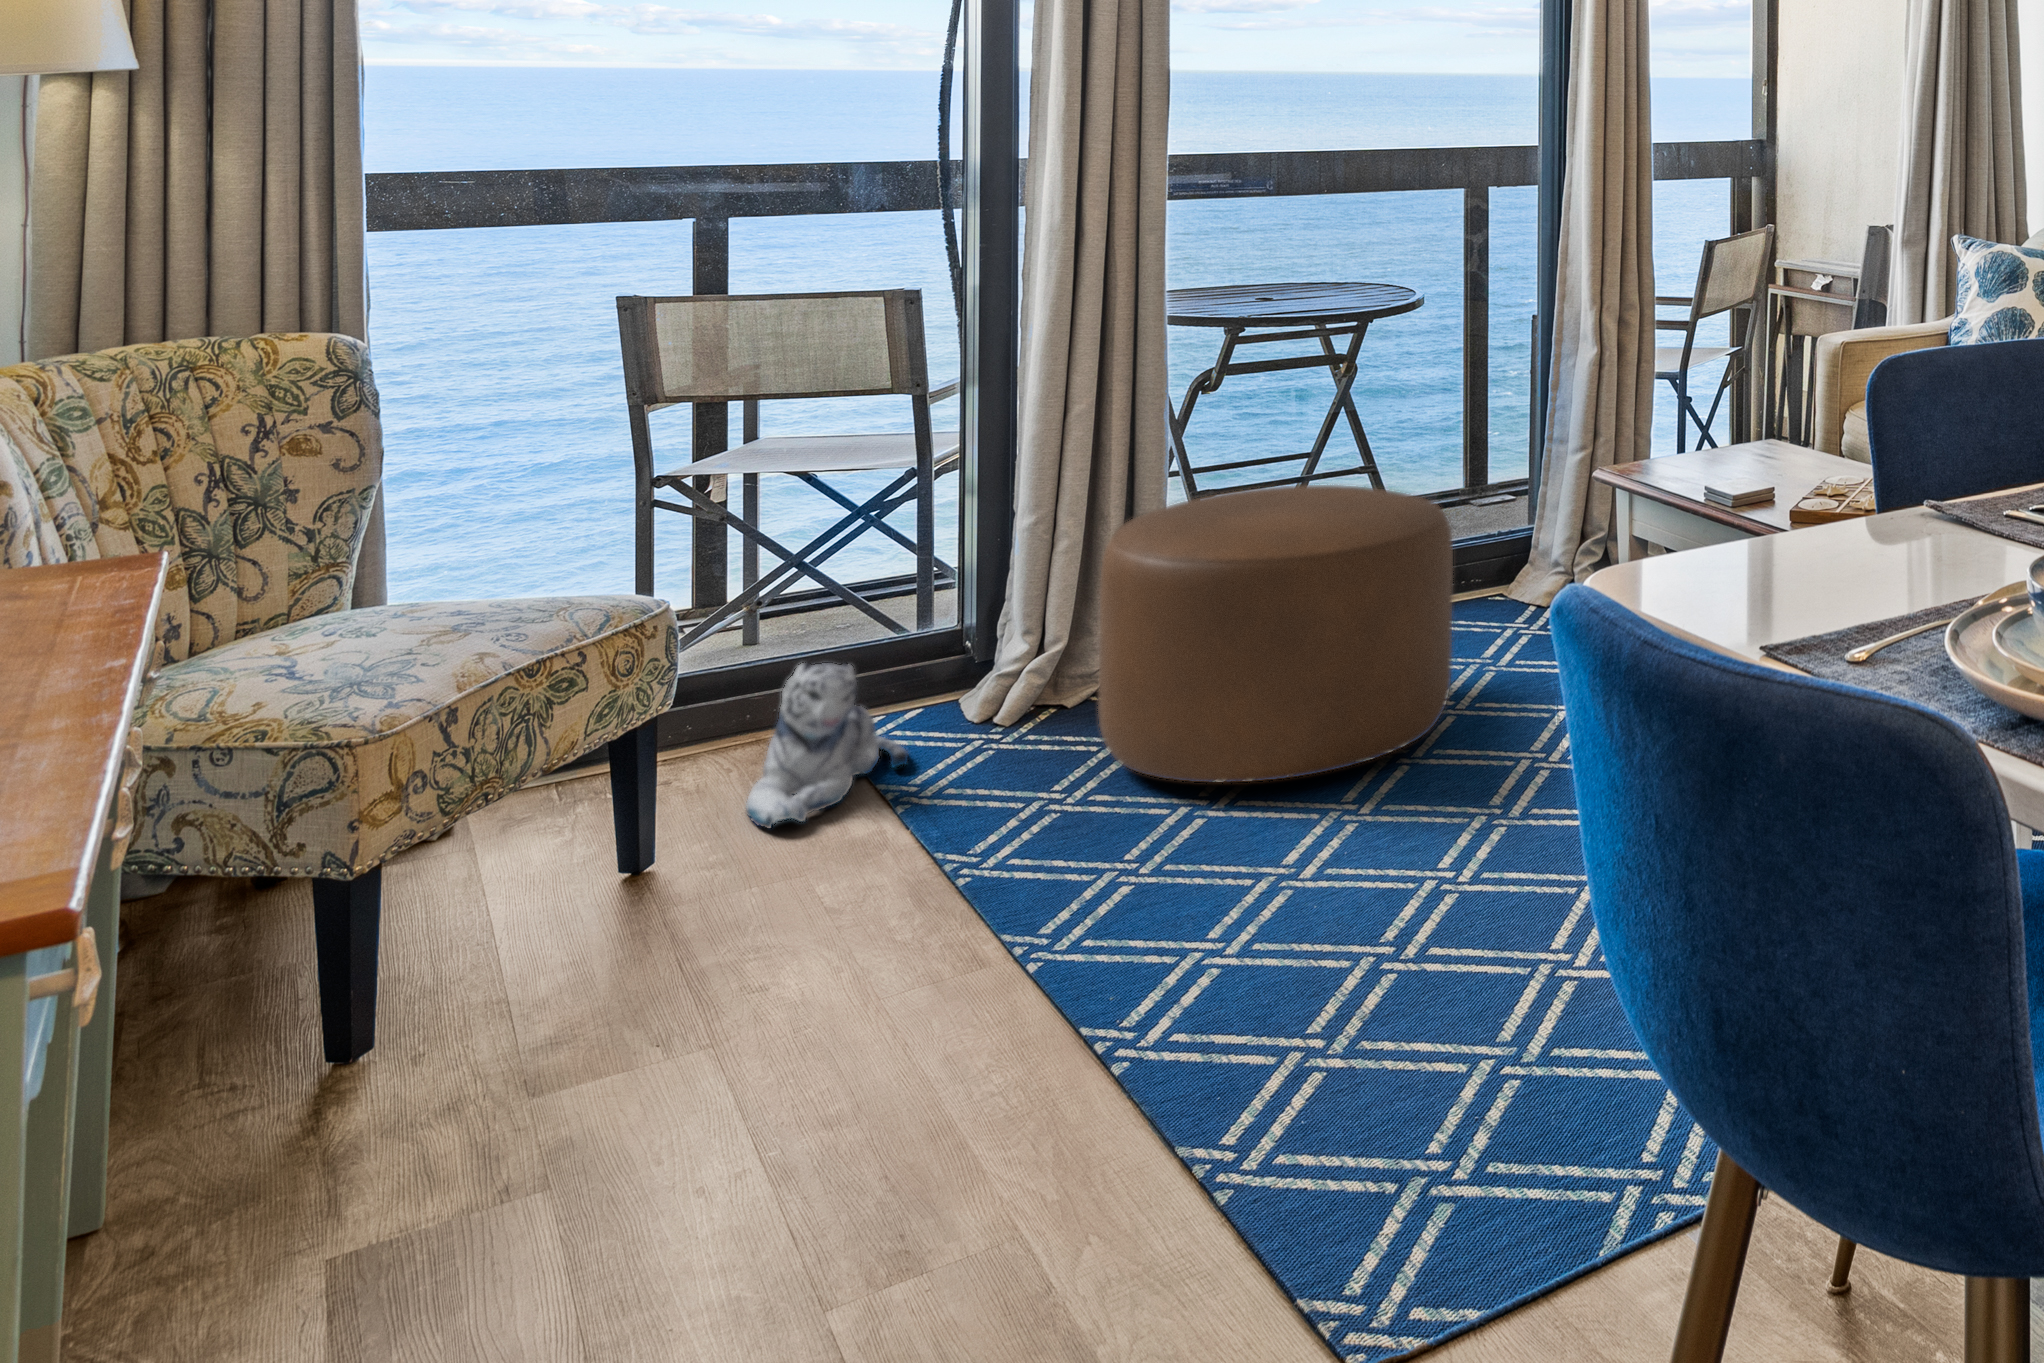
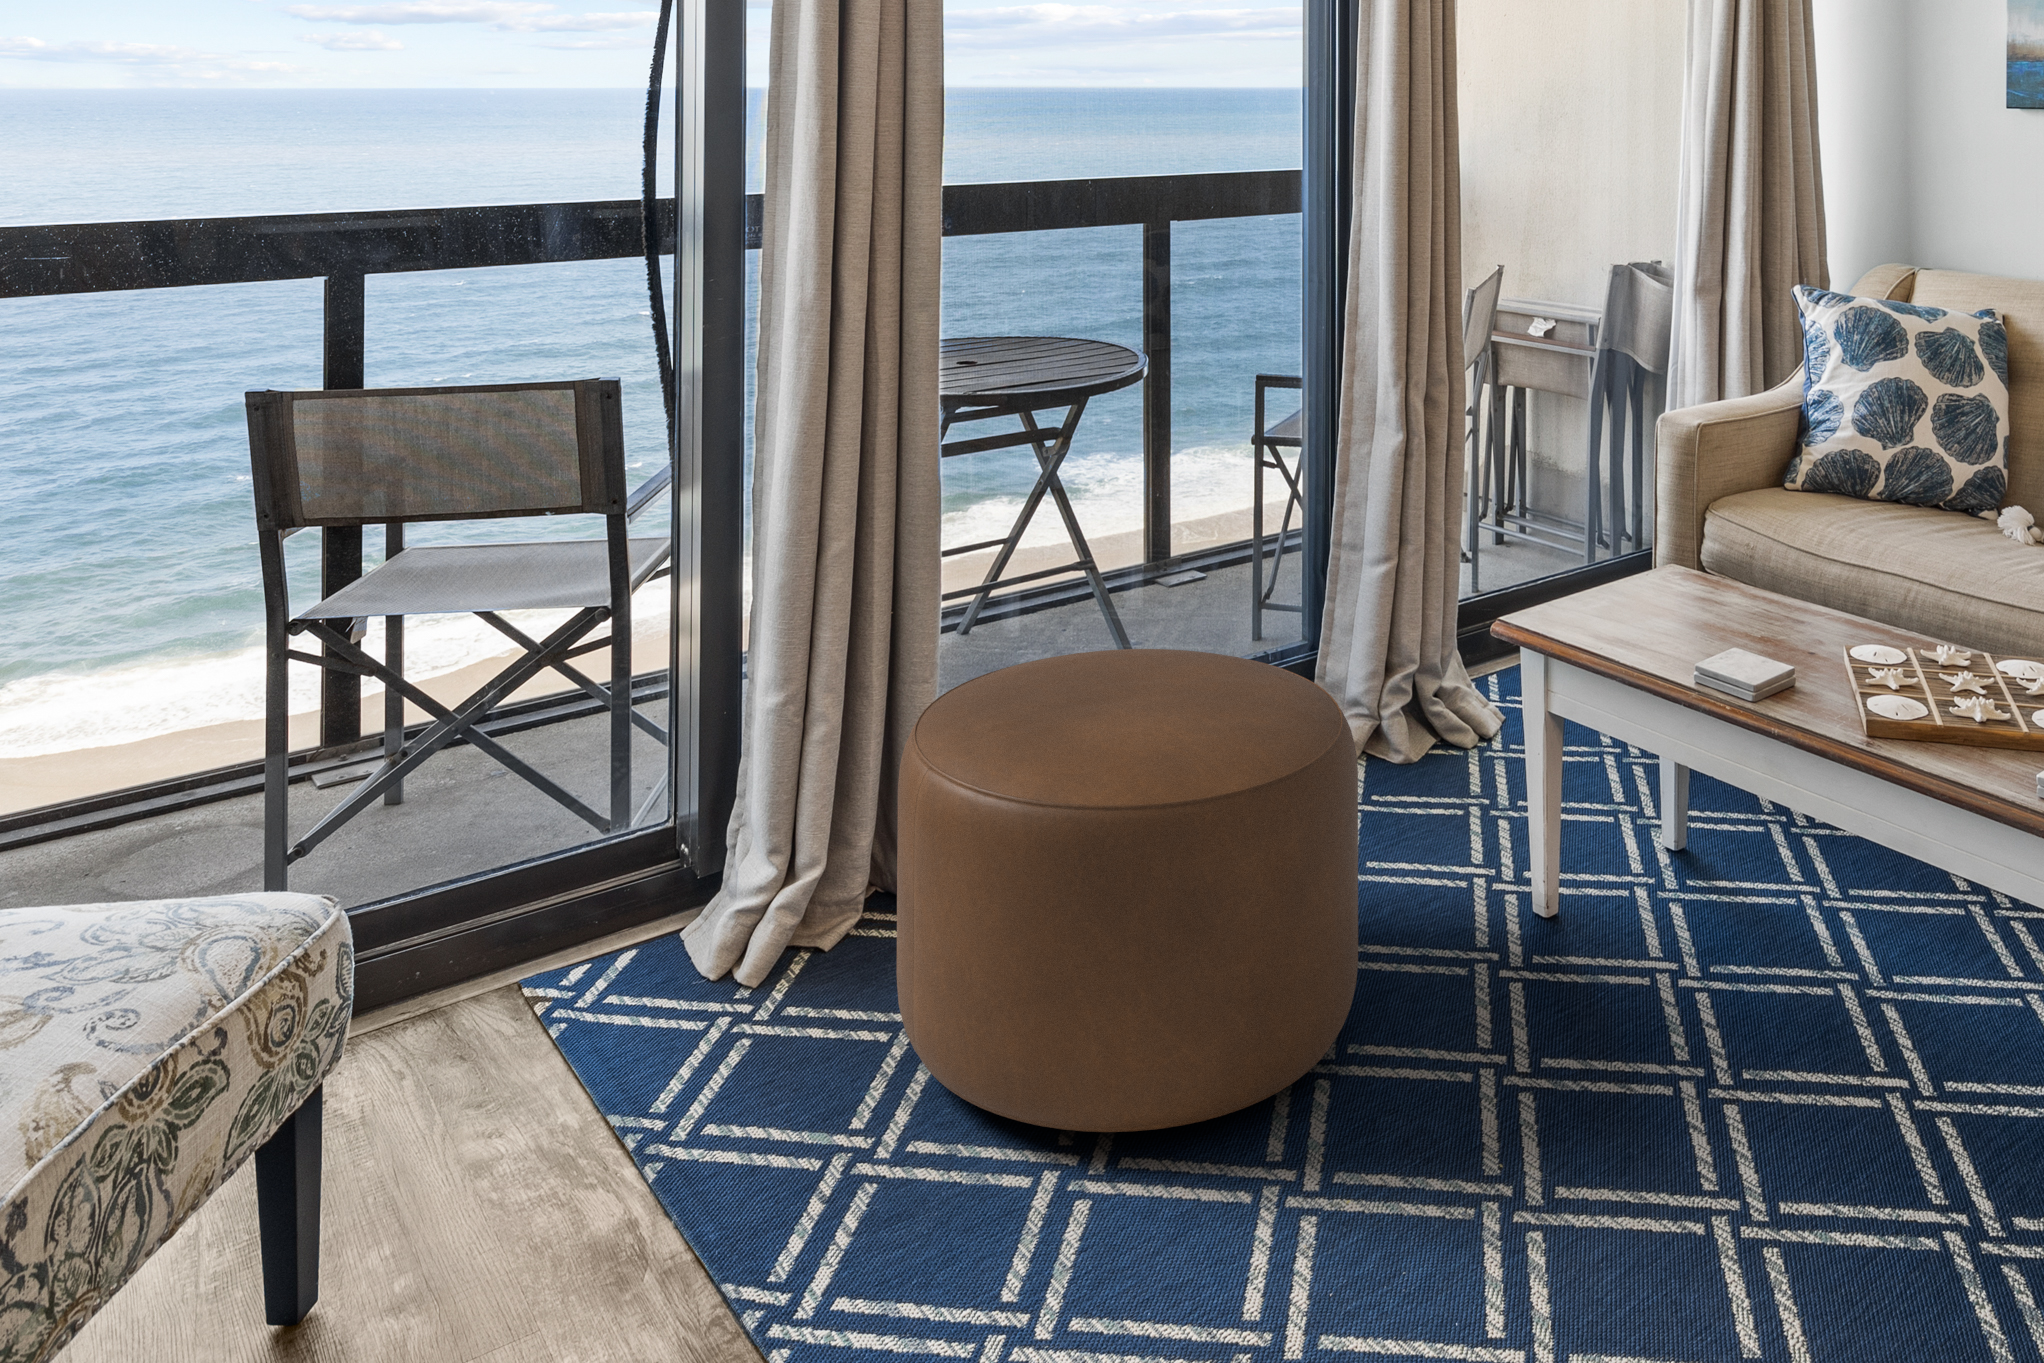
plush toy: present [746,663,909,828] -> none [436,934,642,1210]

